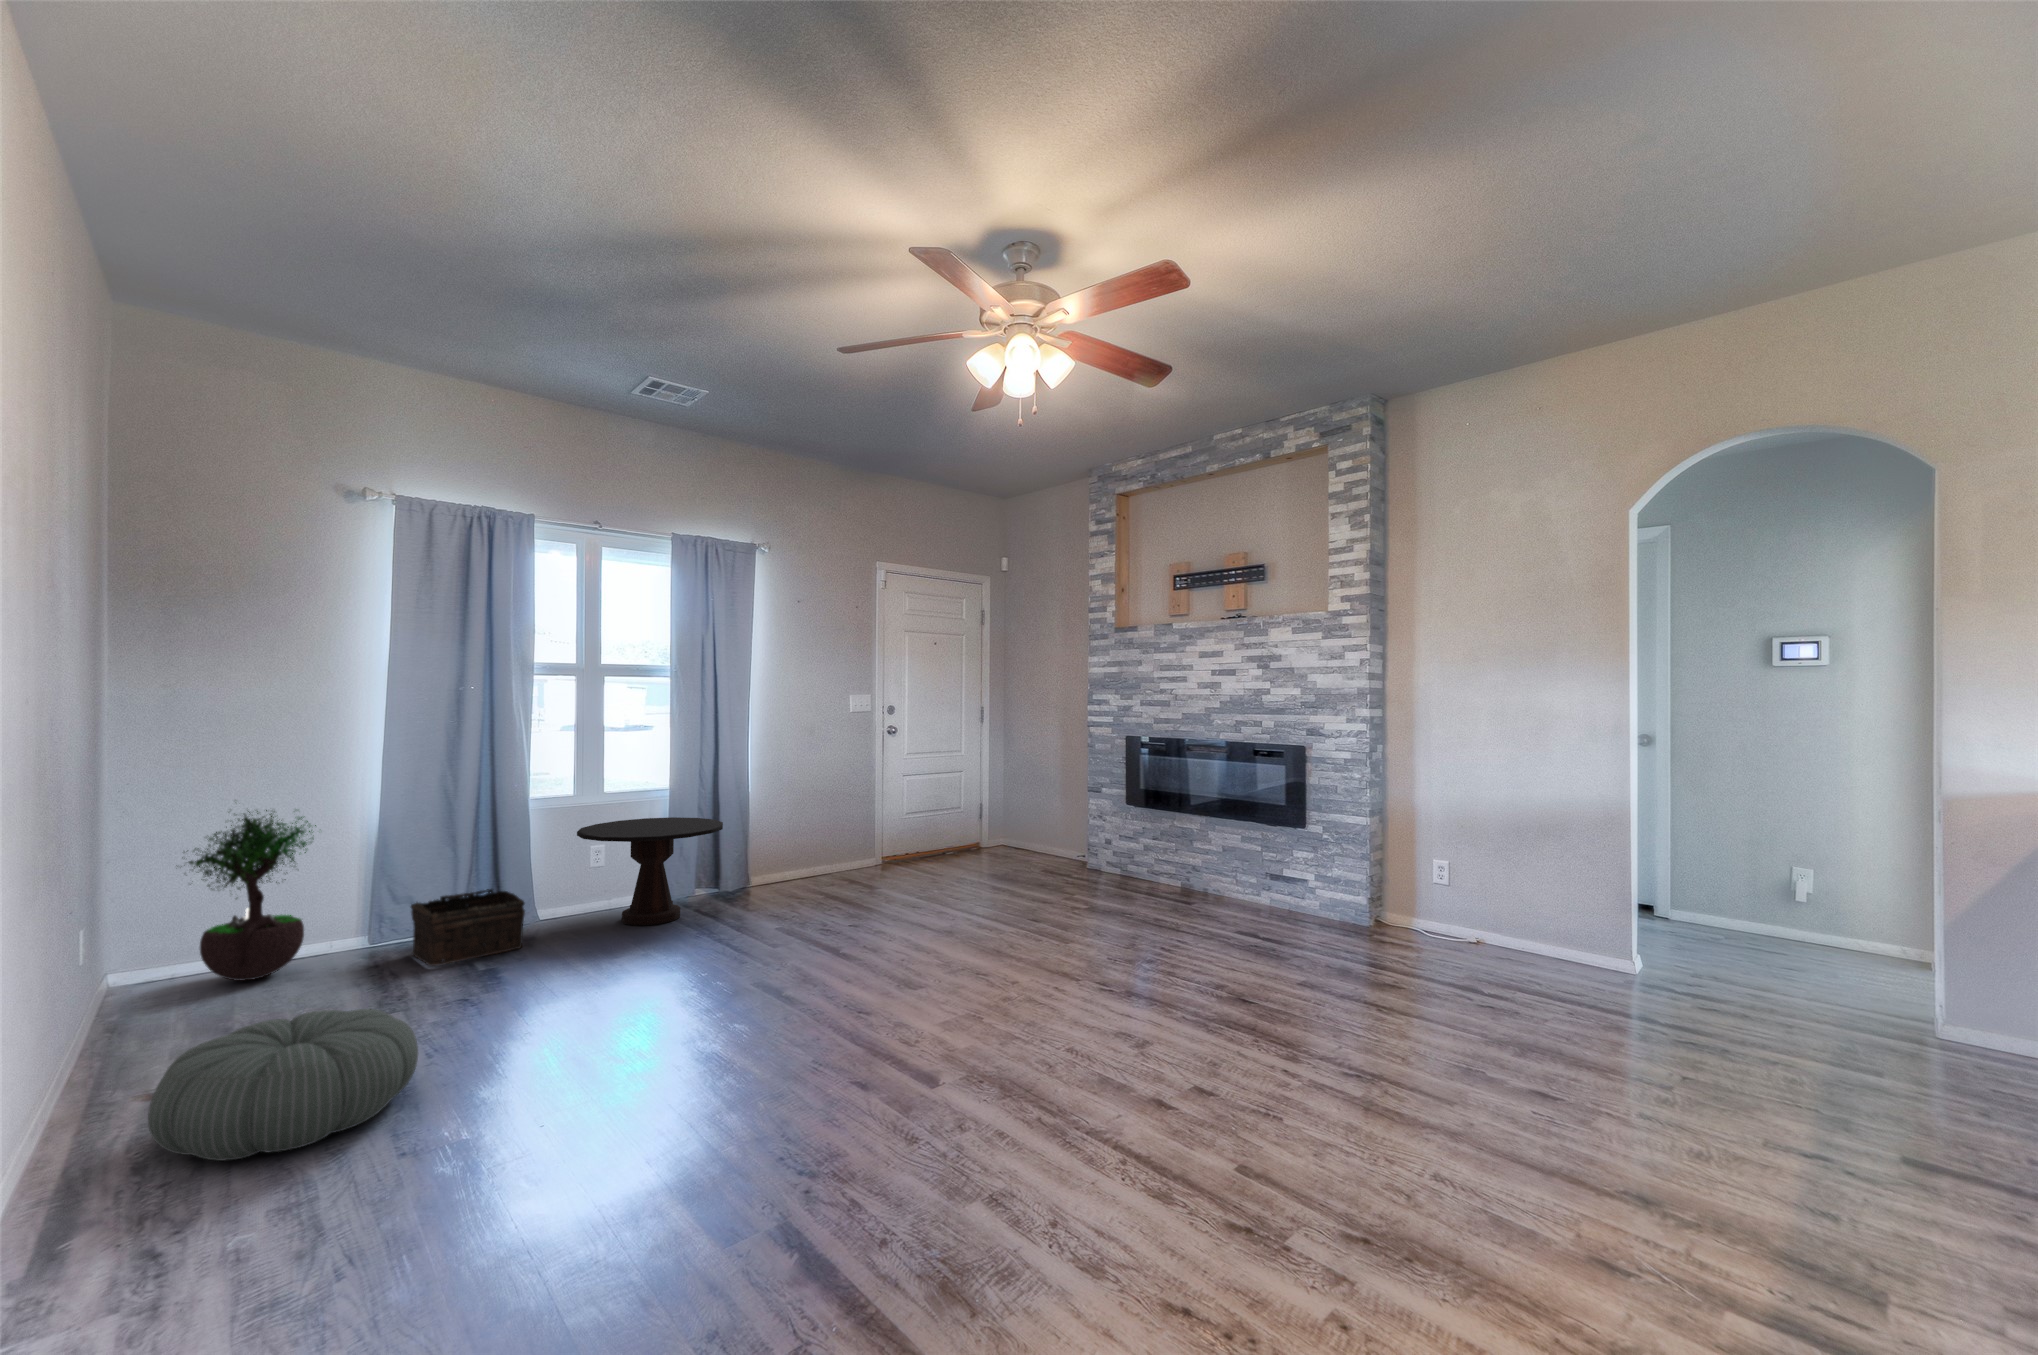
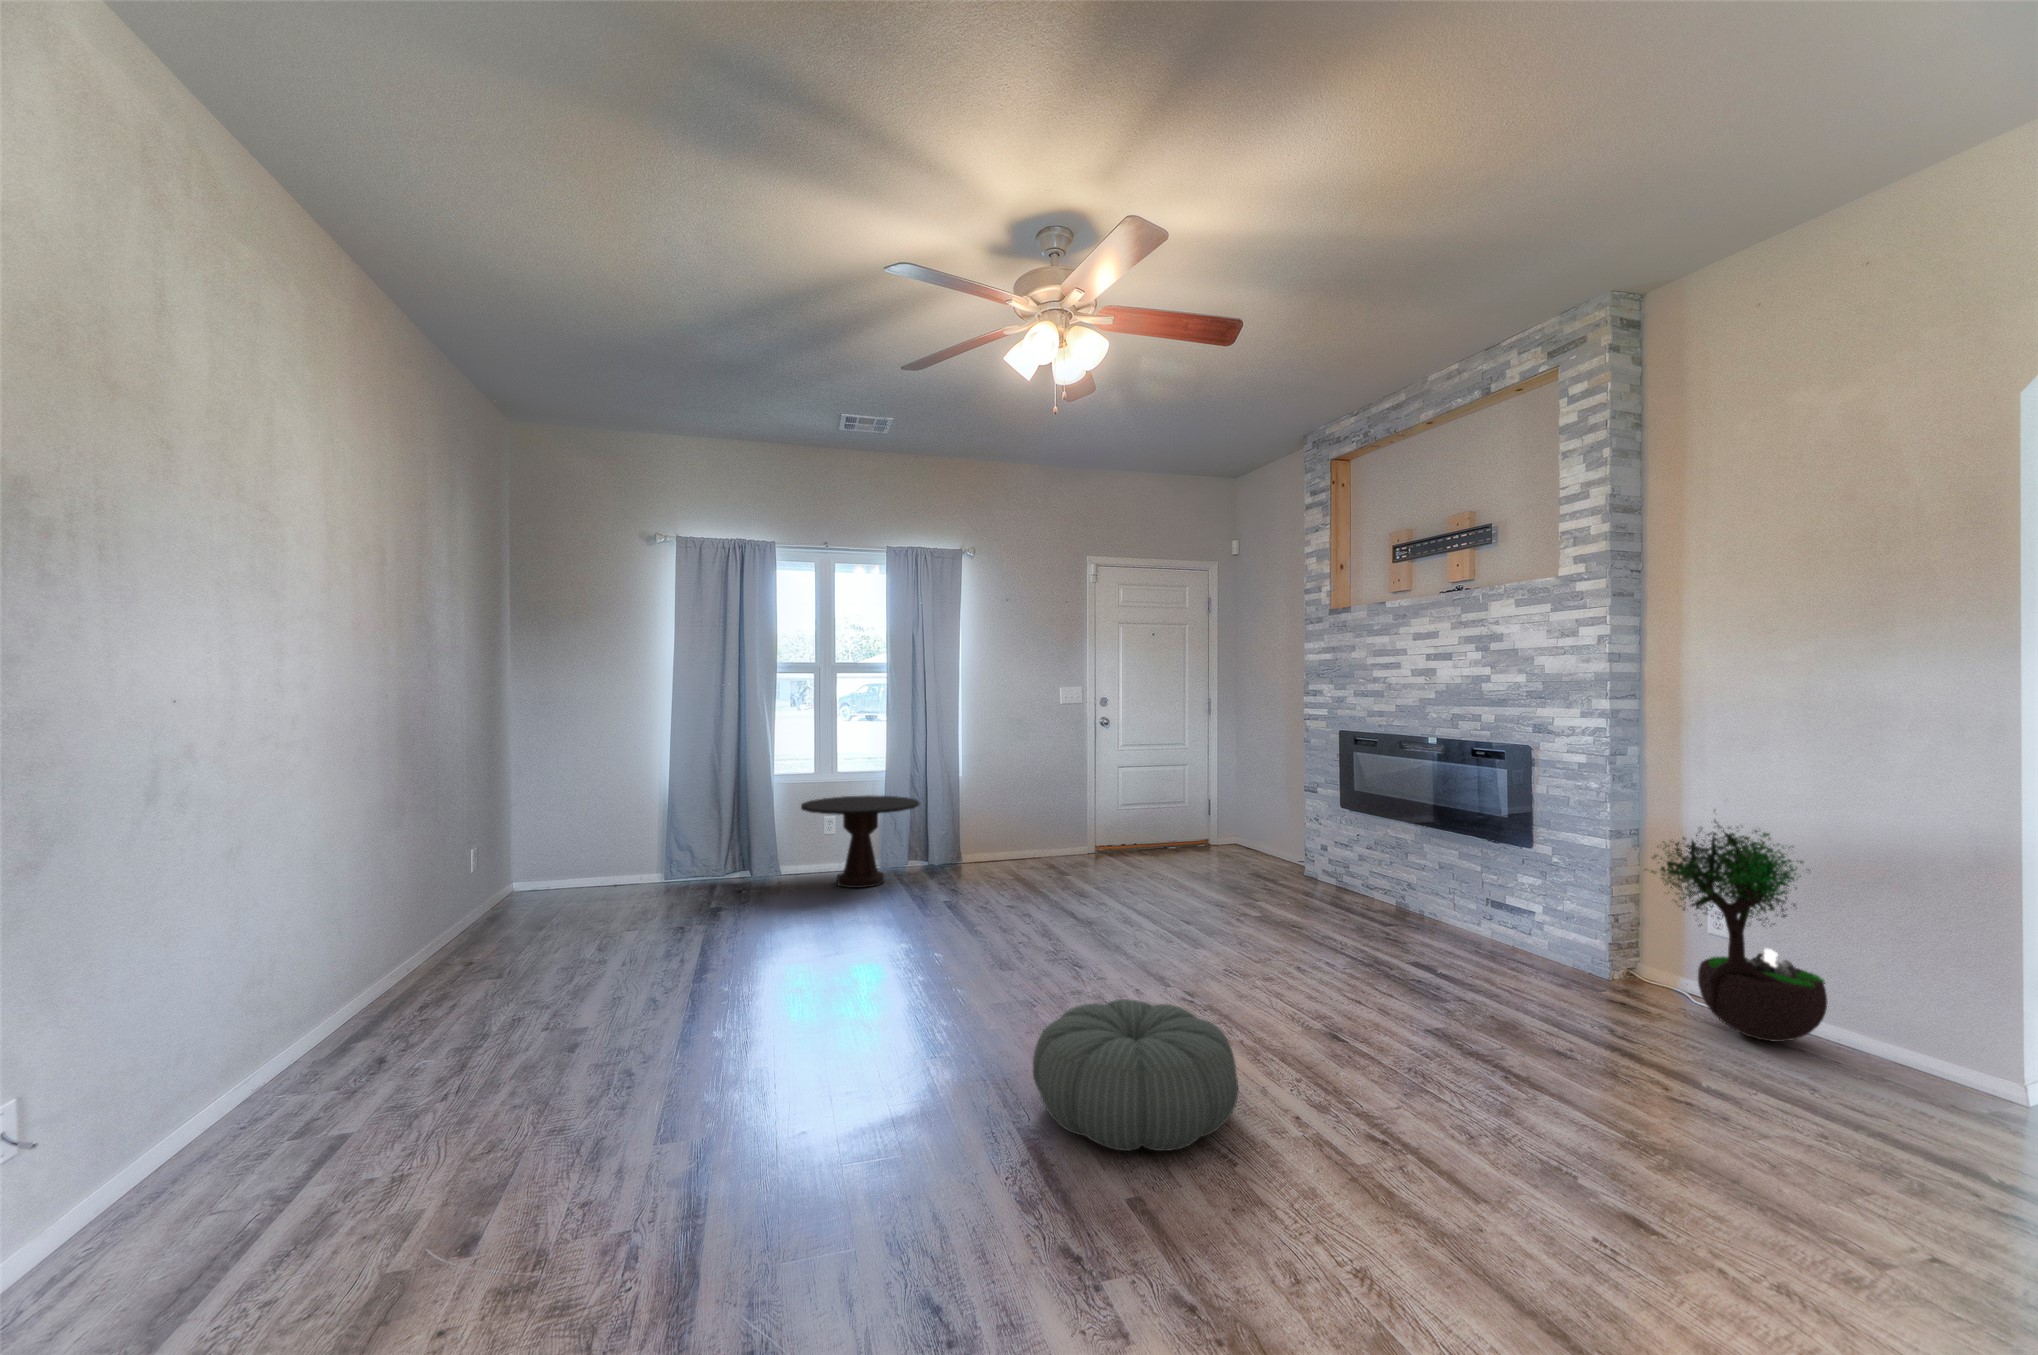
potted tree: present [189,810,316,981] -> present [1644,810,1827,1042]
basket: present [411,889,525,966] -> none [680,845,754,902]
pouf: present [148,1009,418,1161] -> present [1033,999,1238,1151]

